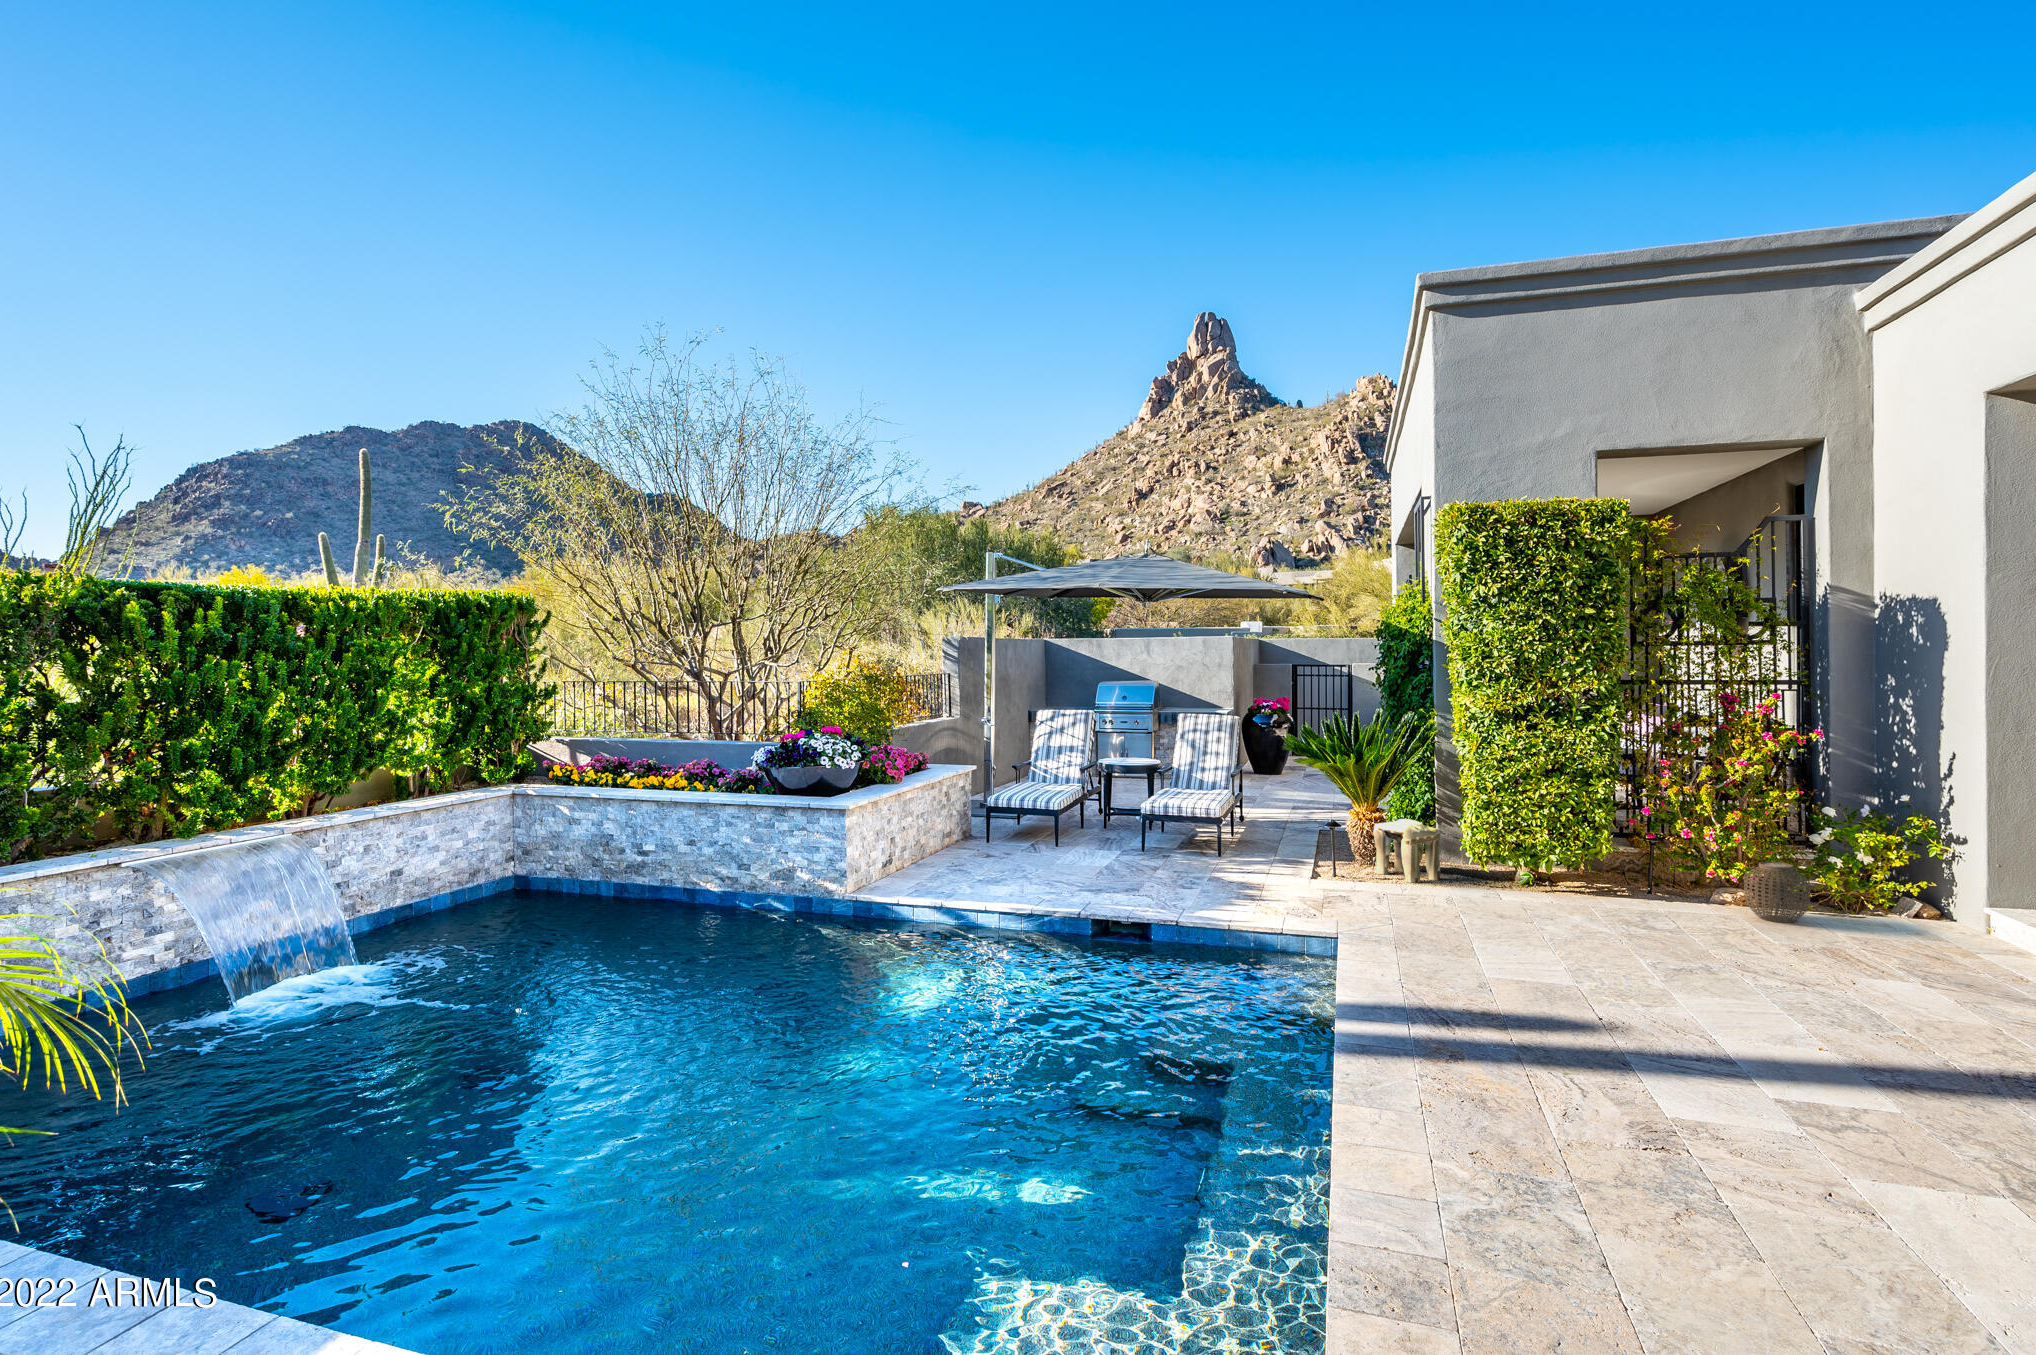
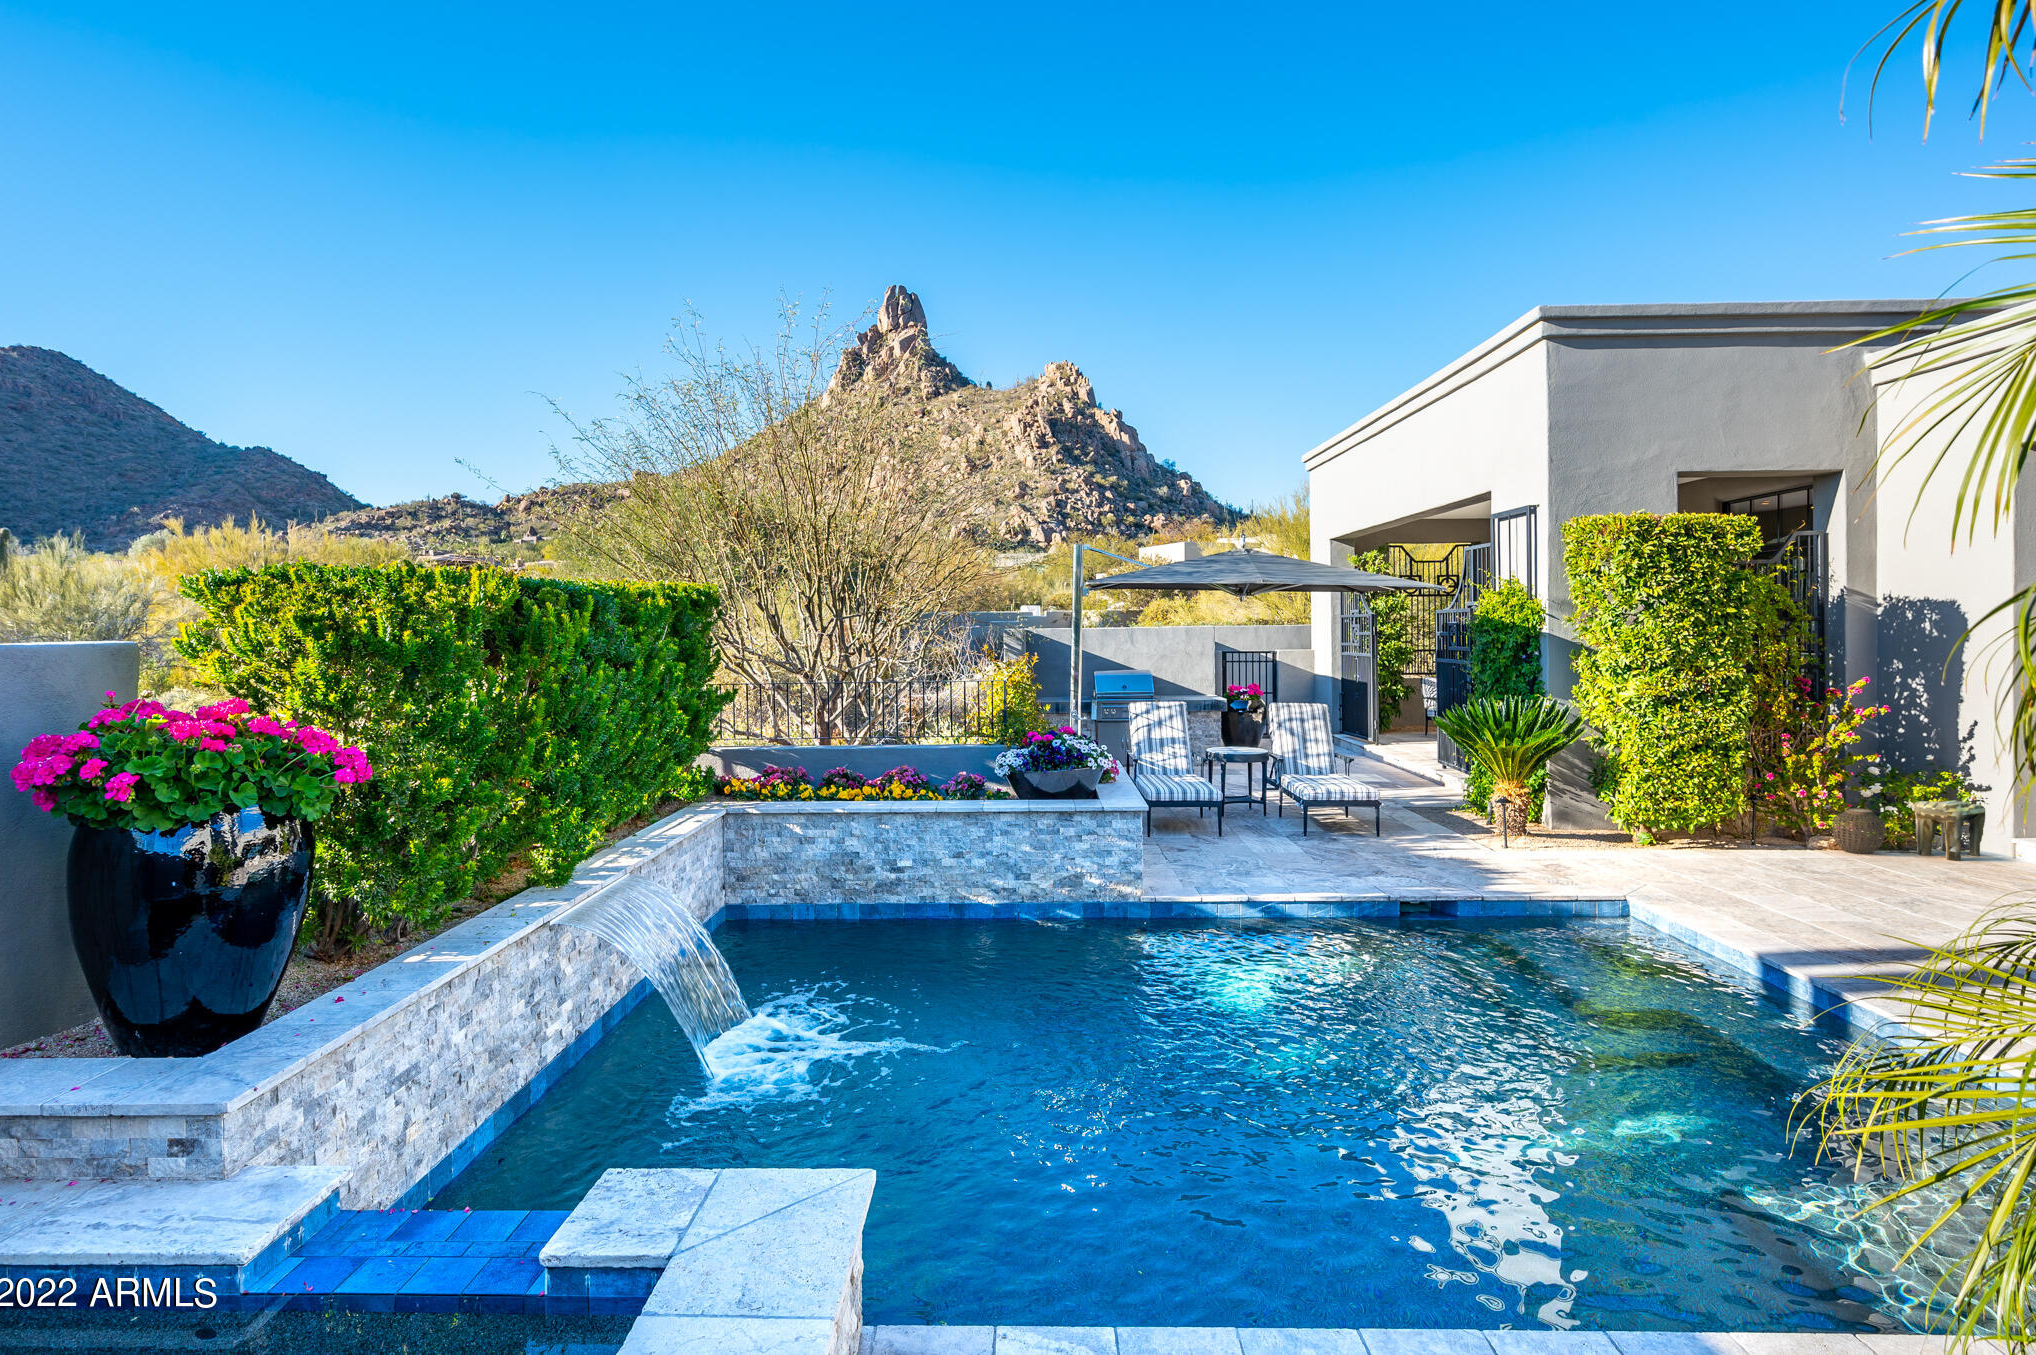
stool: present [1373,819,1441,883] -> present [1914,800,1985,861]

